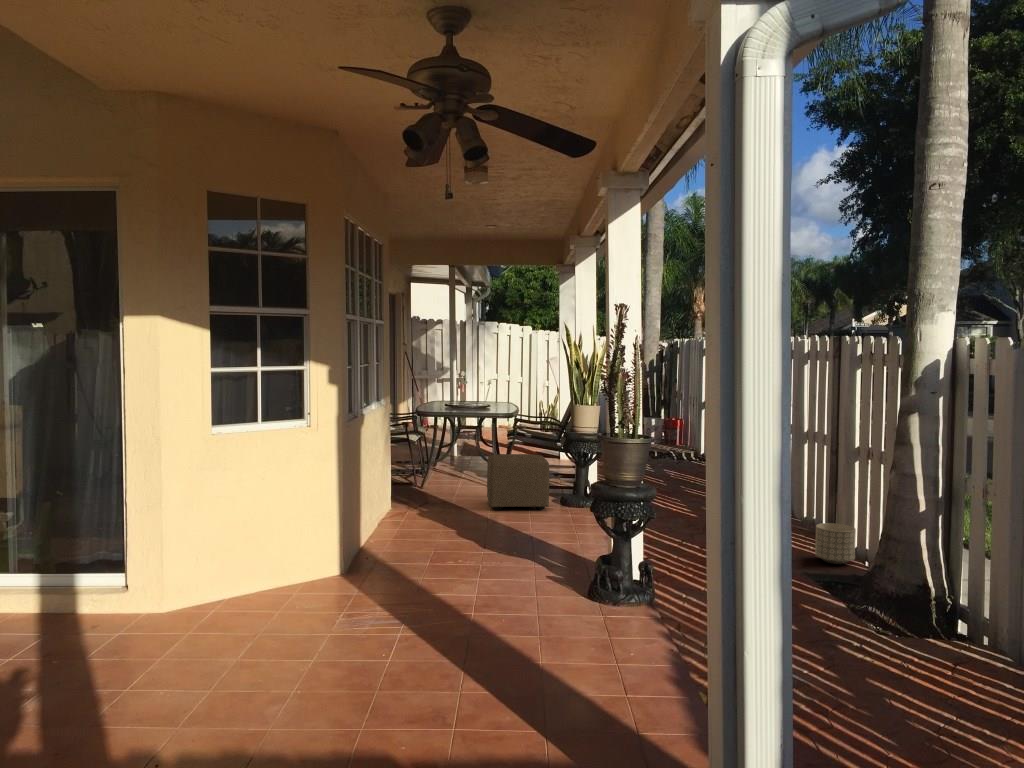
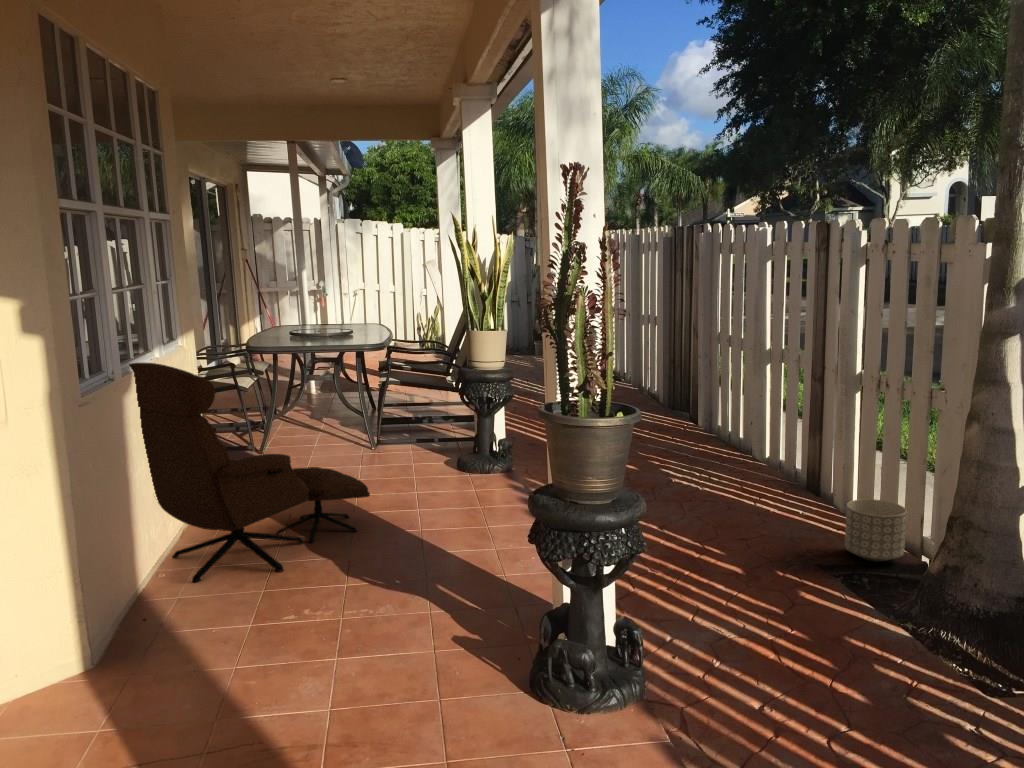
lounge chair: none [358,409,500,546] -> present [129,362,370,582]
ottoman: present [487,454,549,510] -> none [351,402,442,487]

